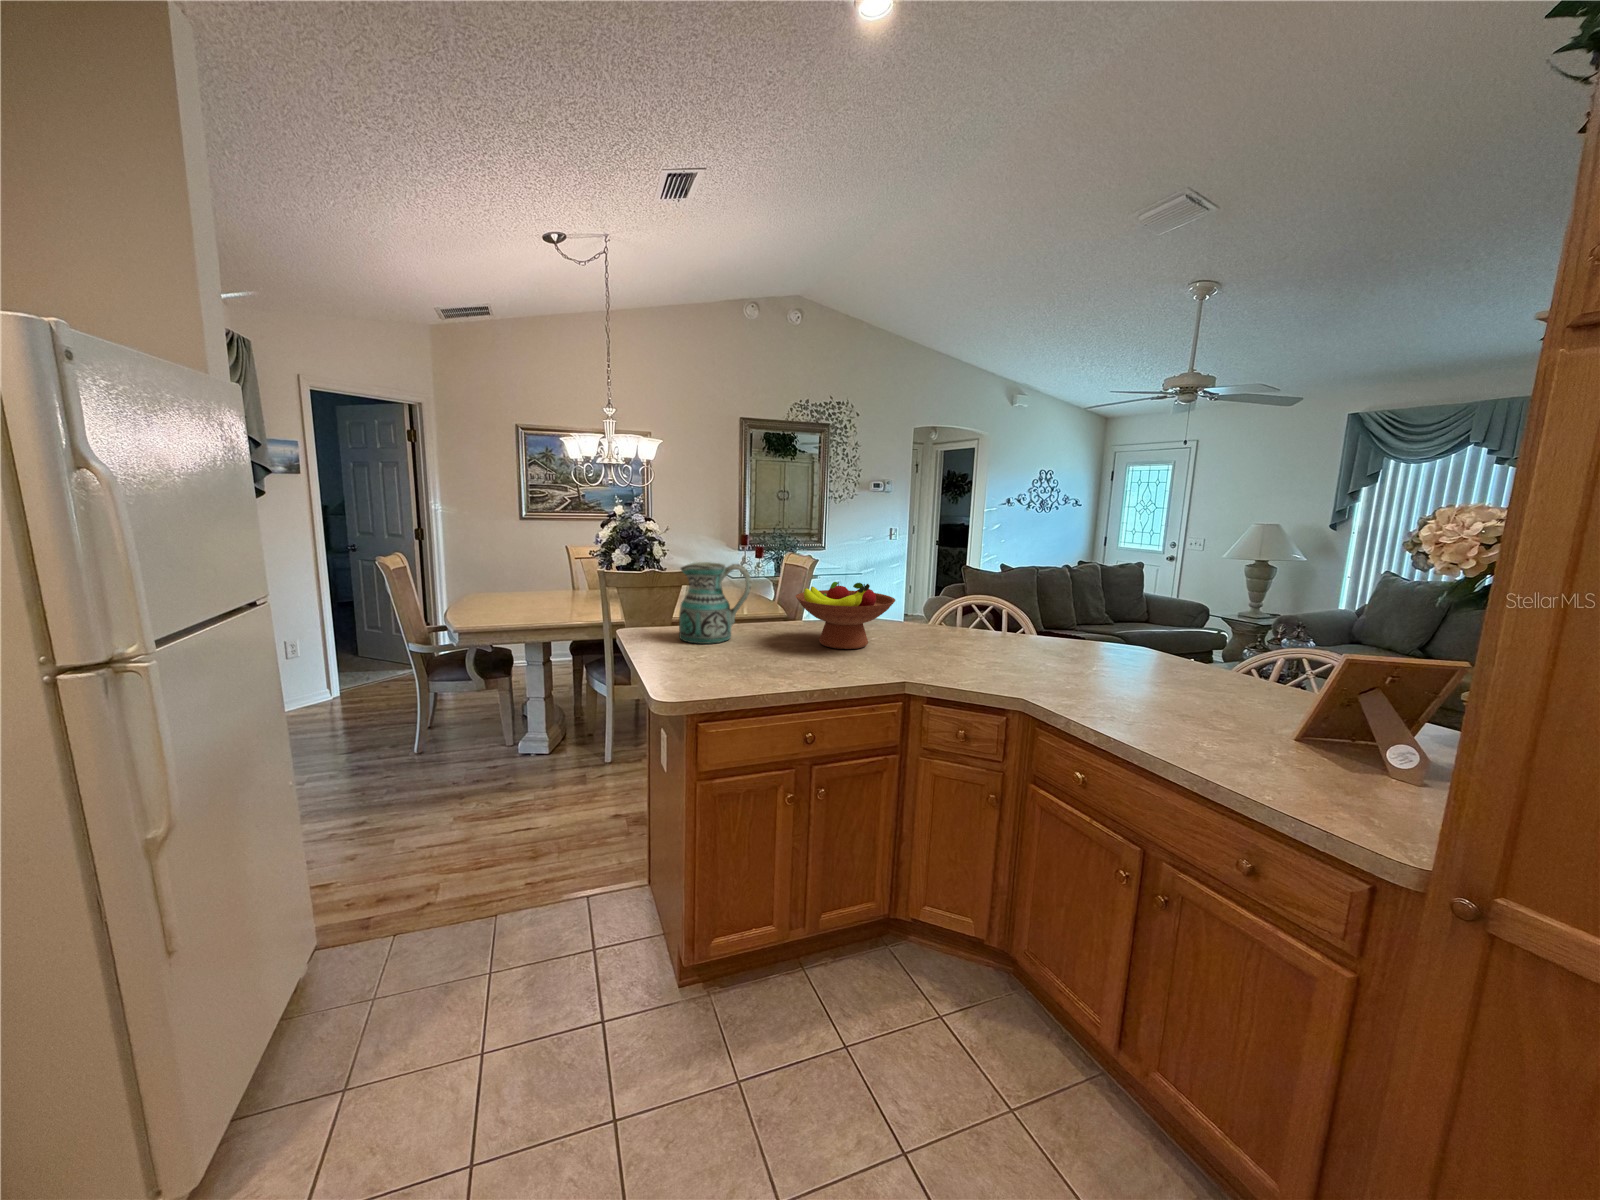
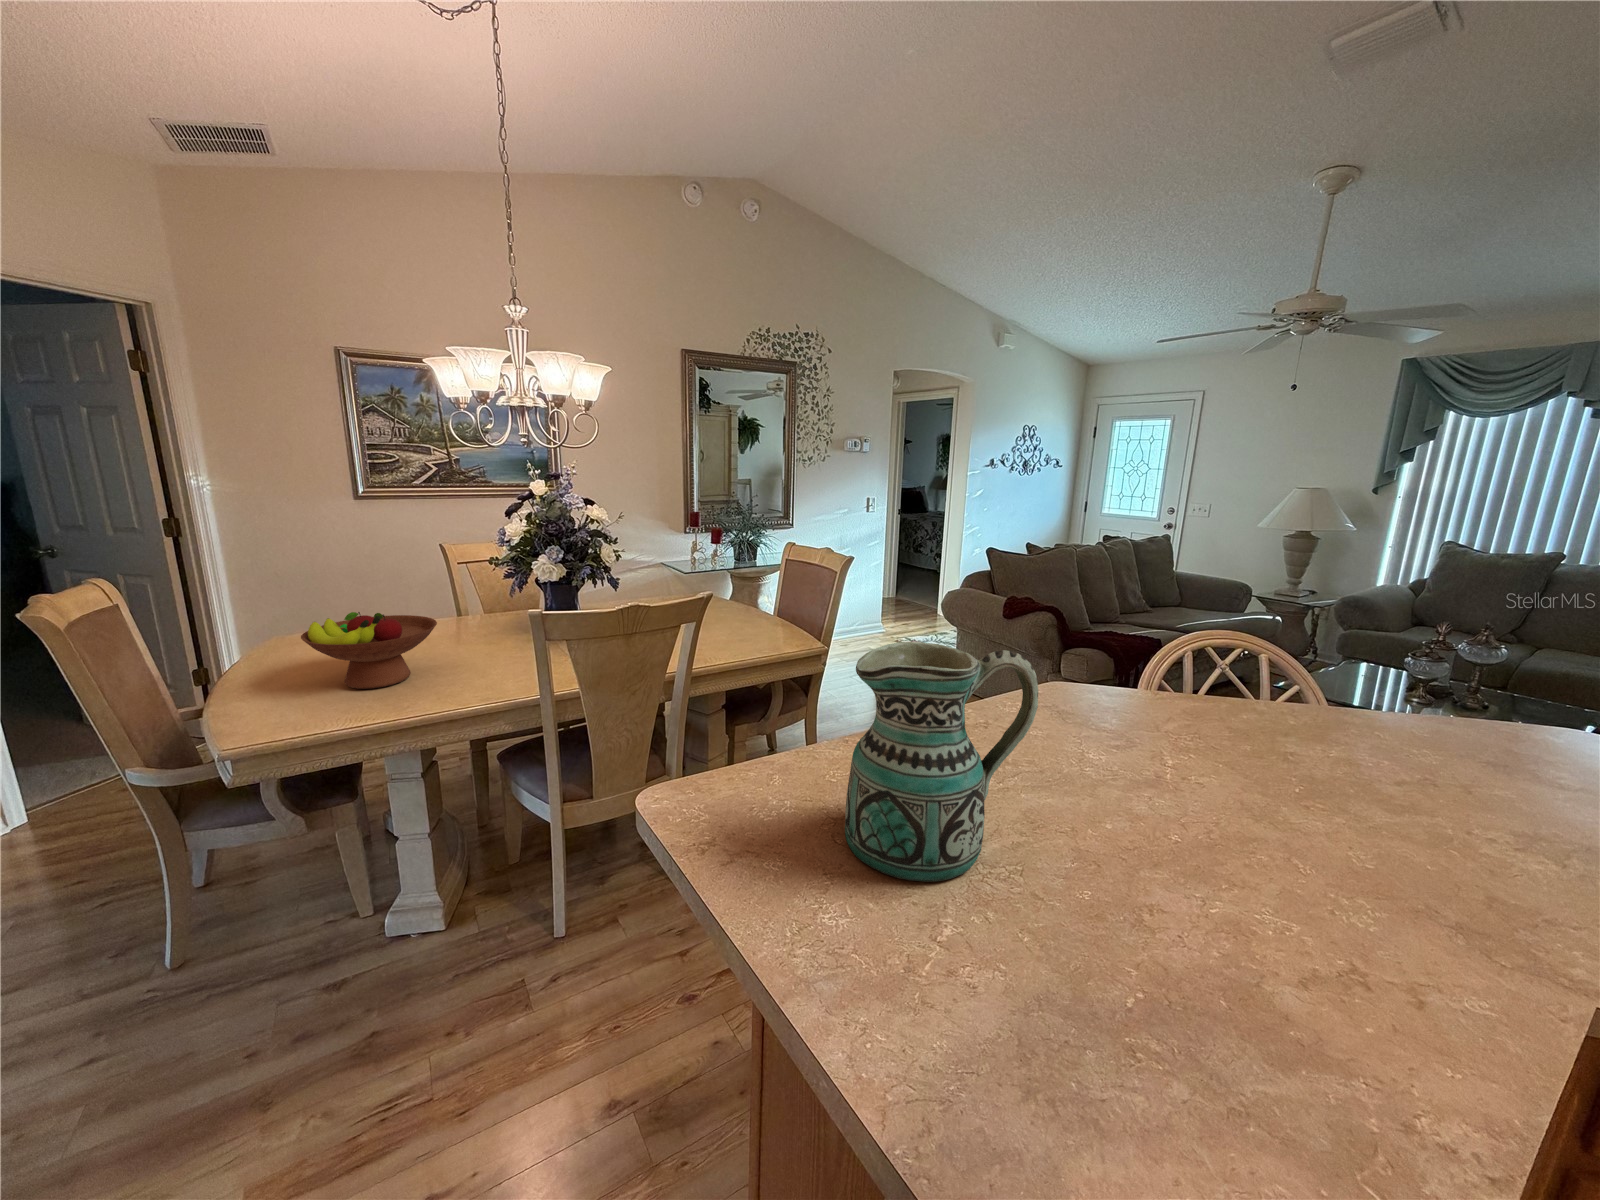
fruit bowl: present [796,582,895,649] -> present [301,612,437,689]

